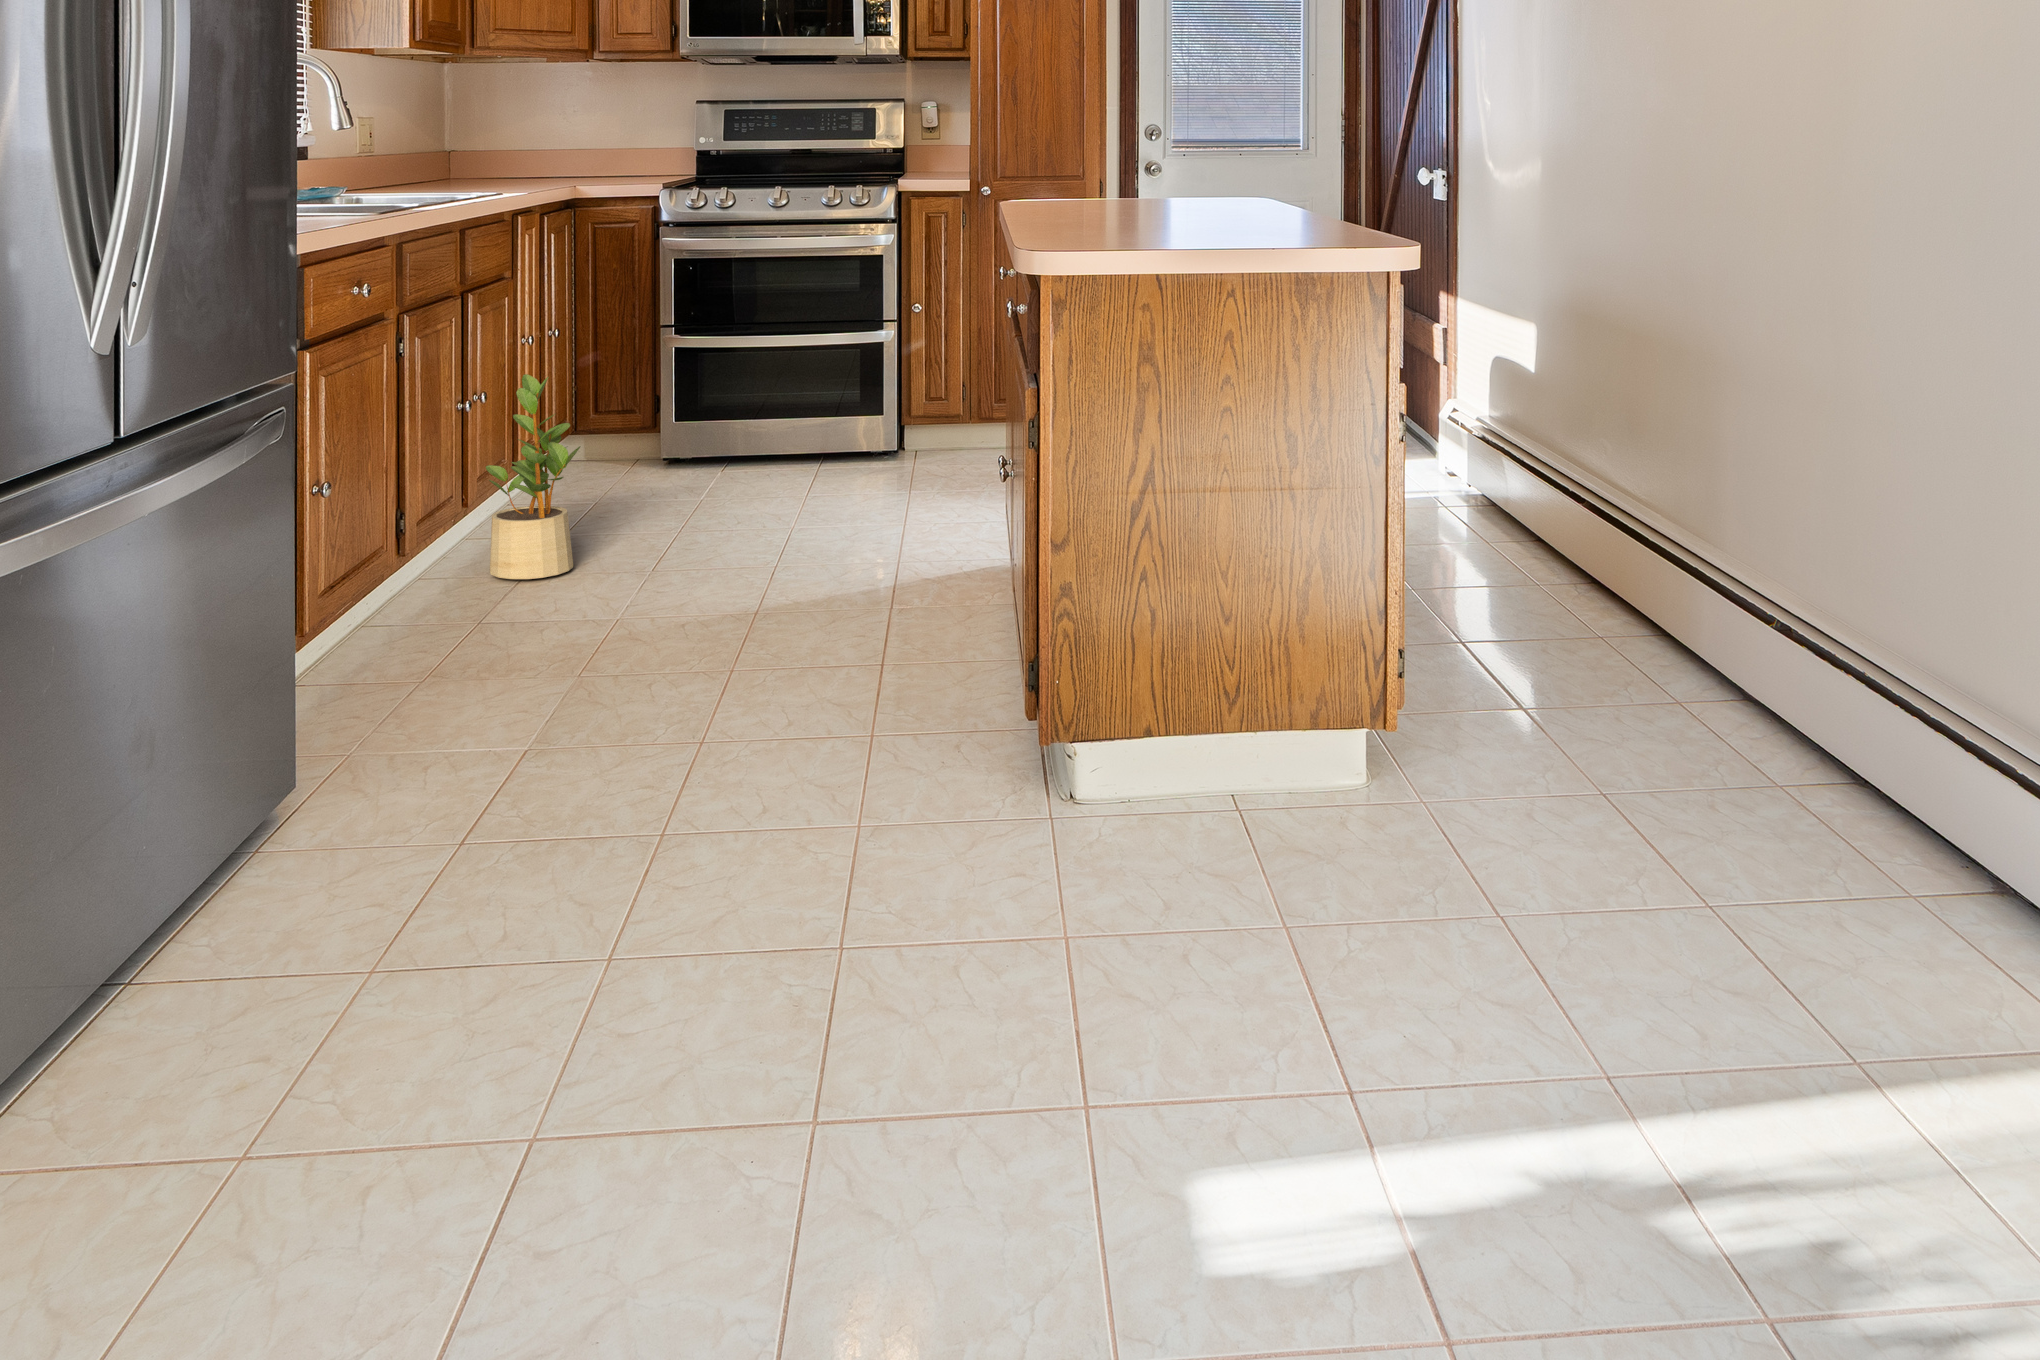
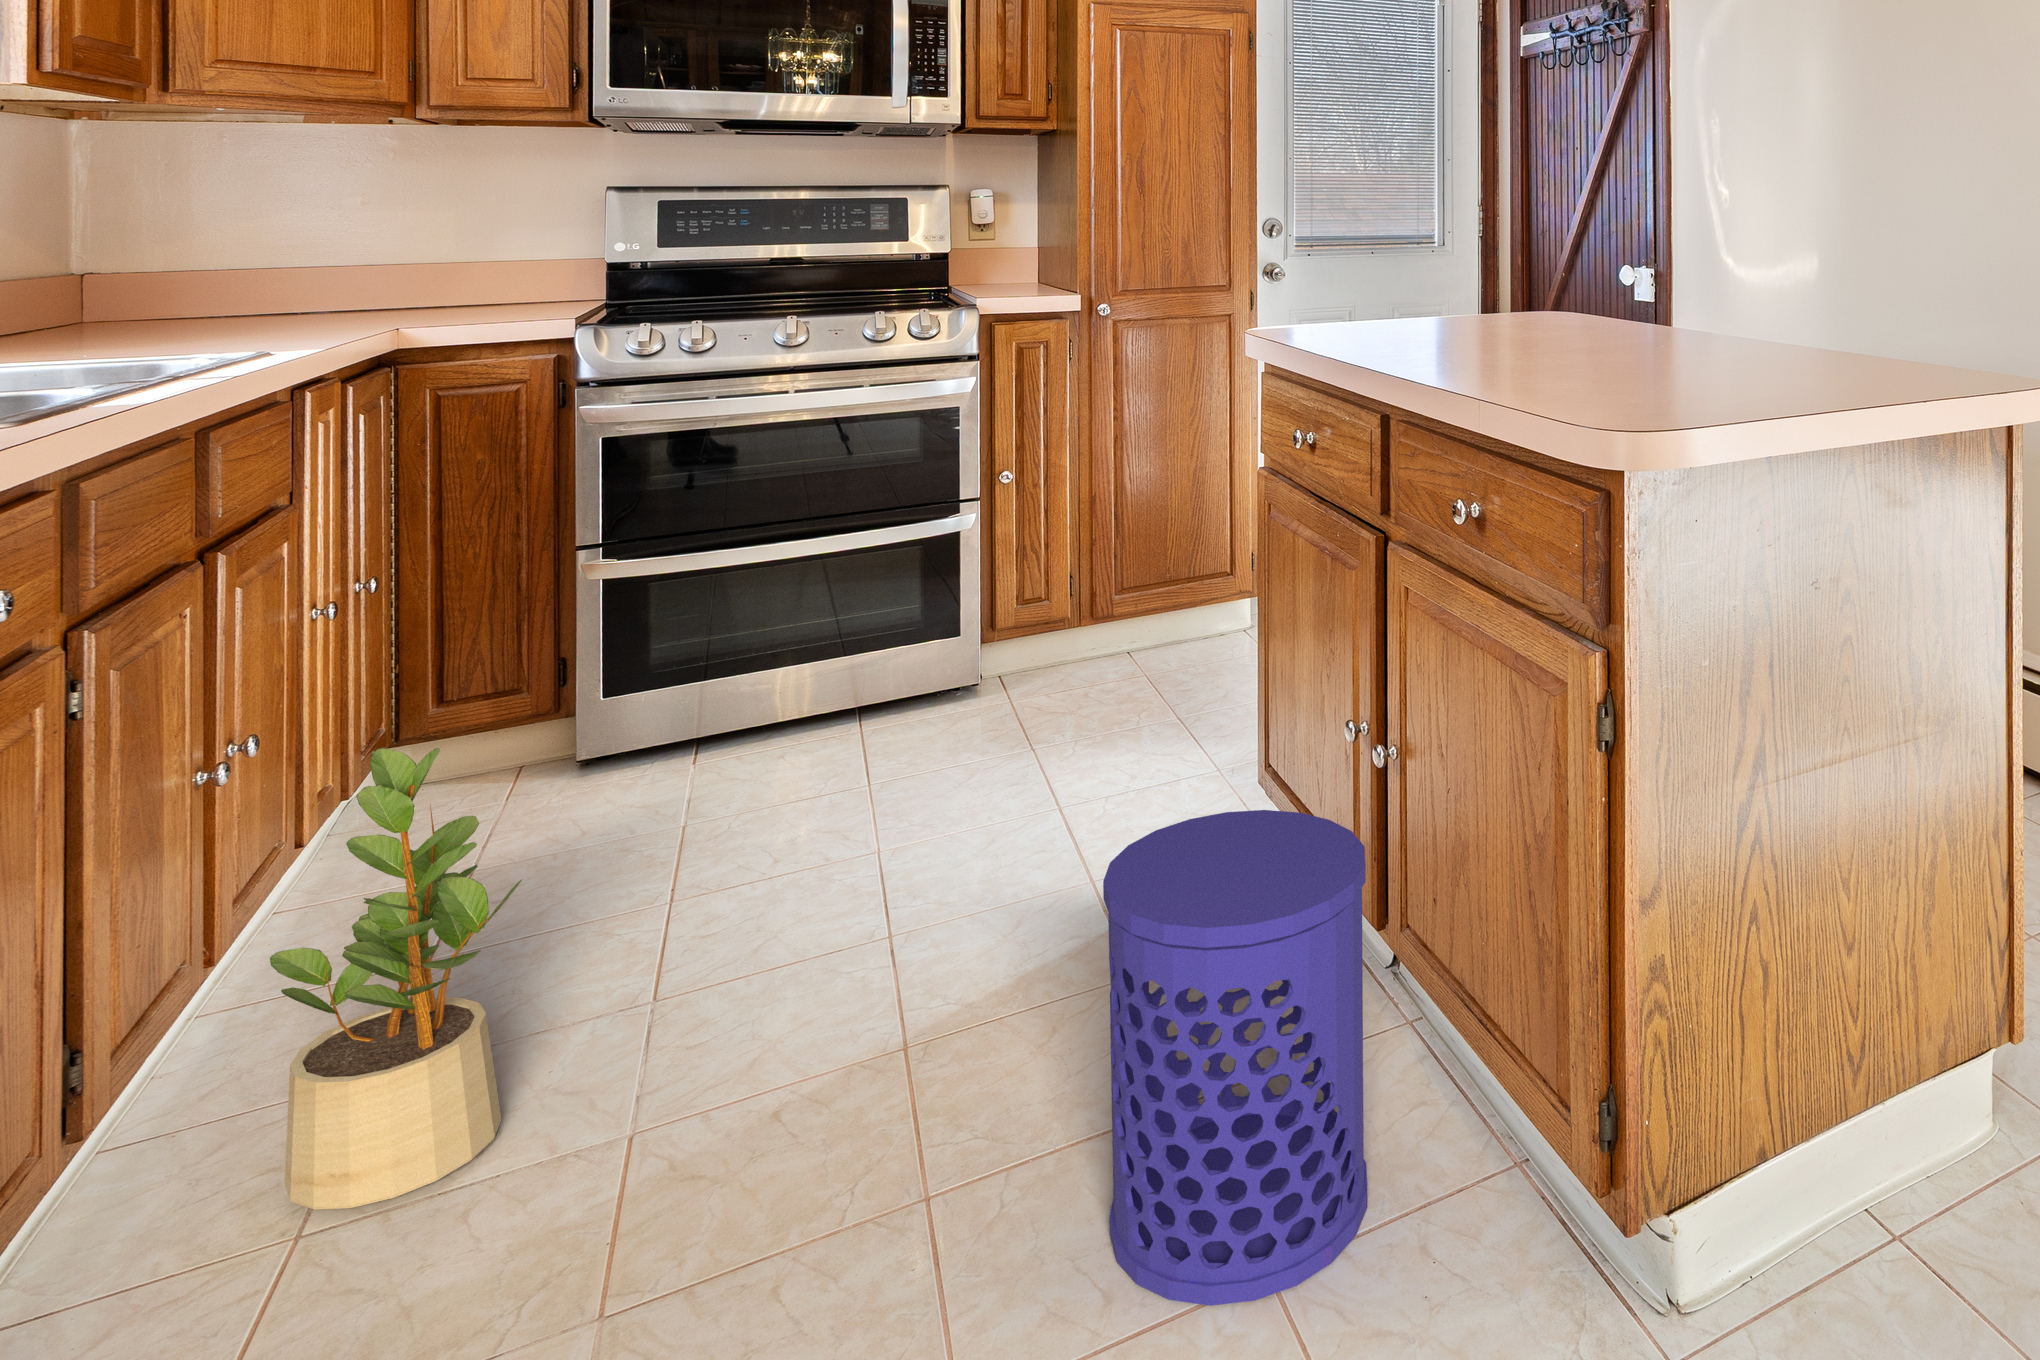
waste bin: none [789,441,926,654] -> present [1103,810,1367,1306]

